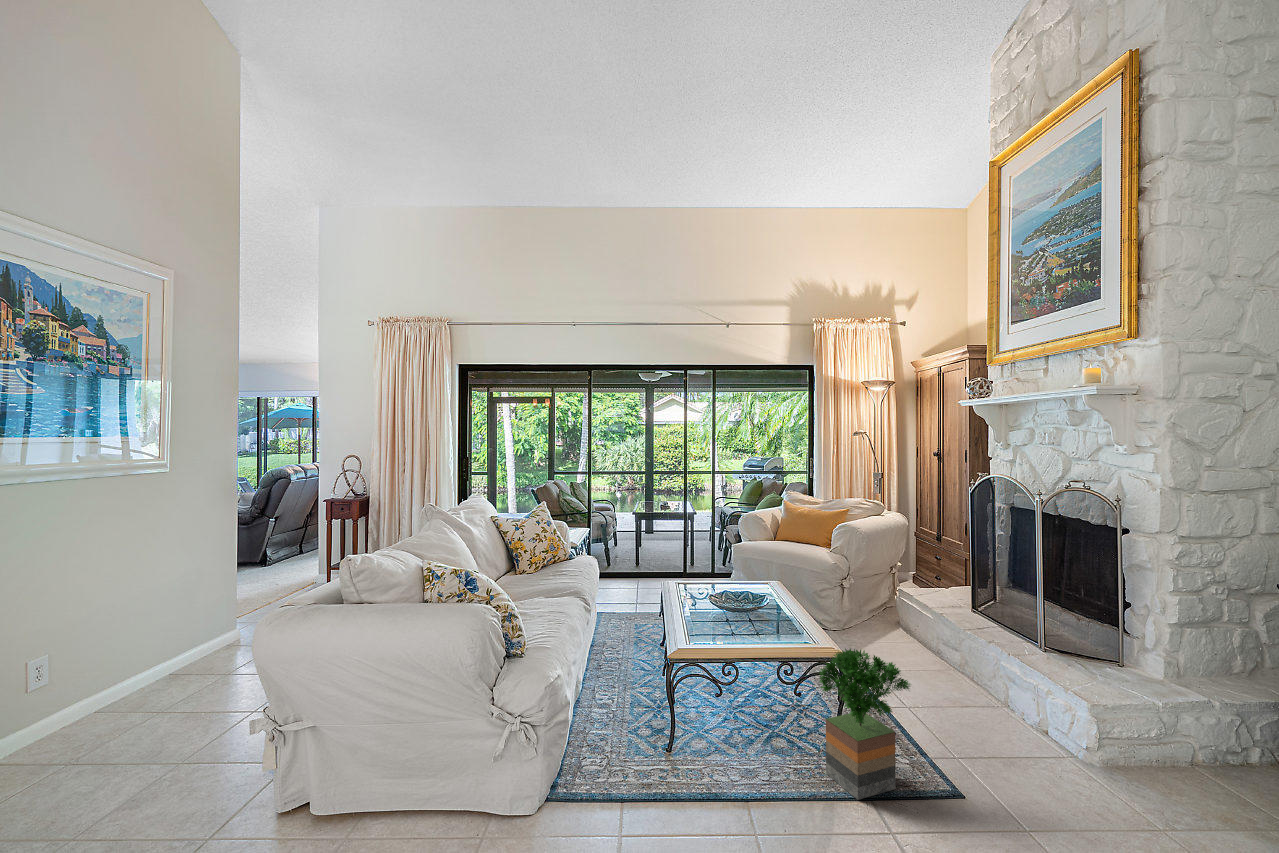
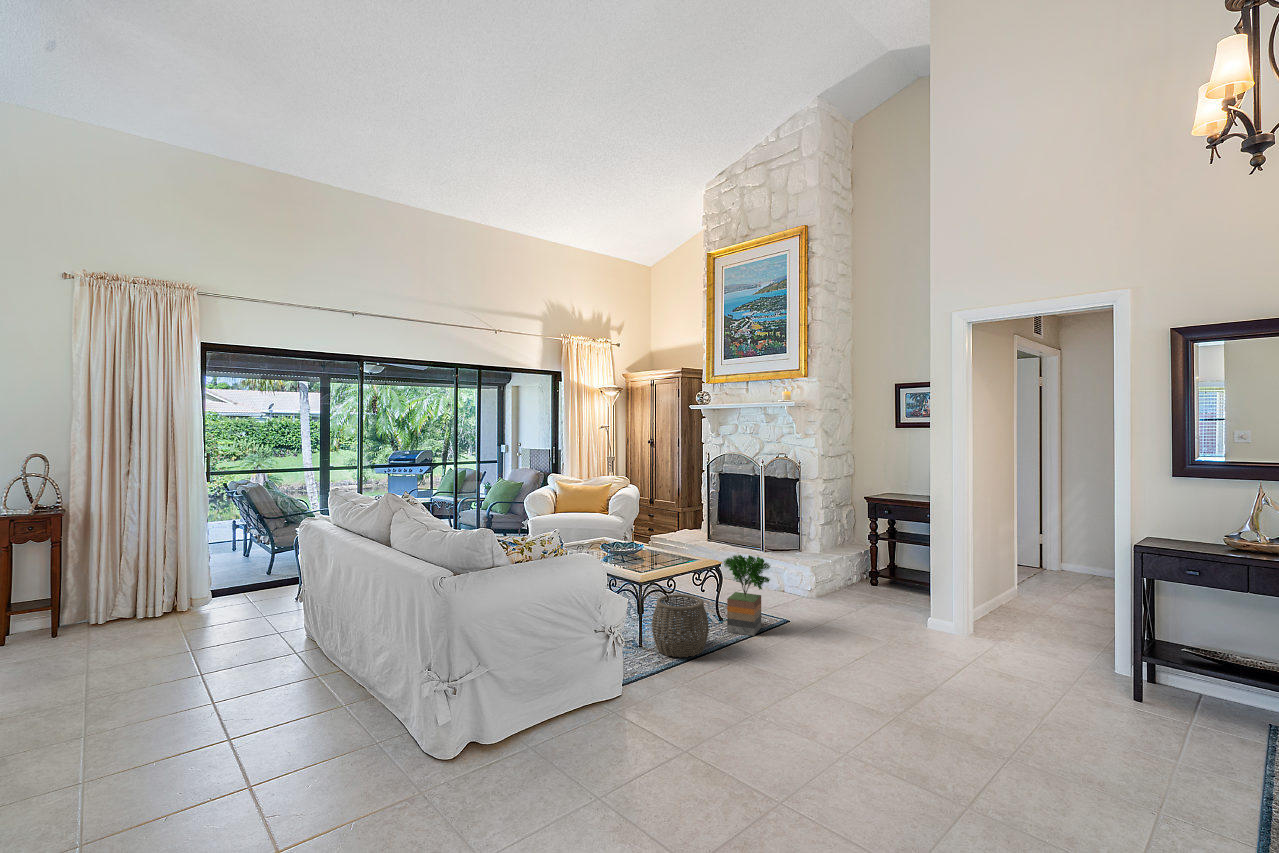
woven basket: none [666,686,755,795] -> present [651,594,709,657]

